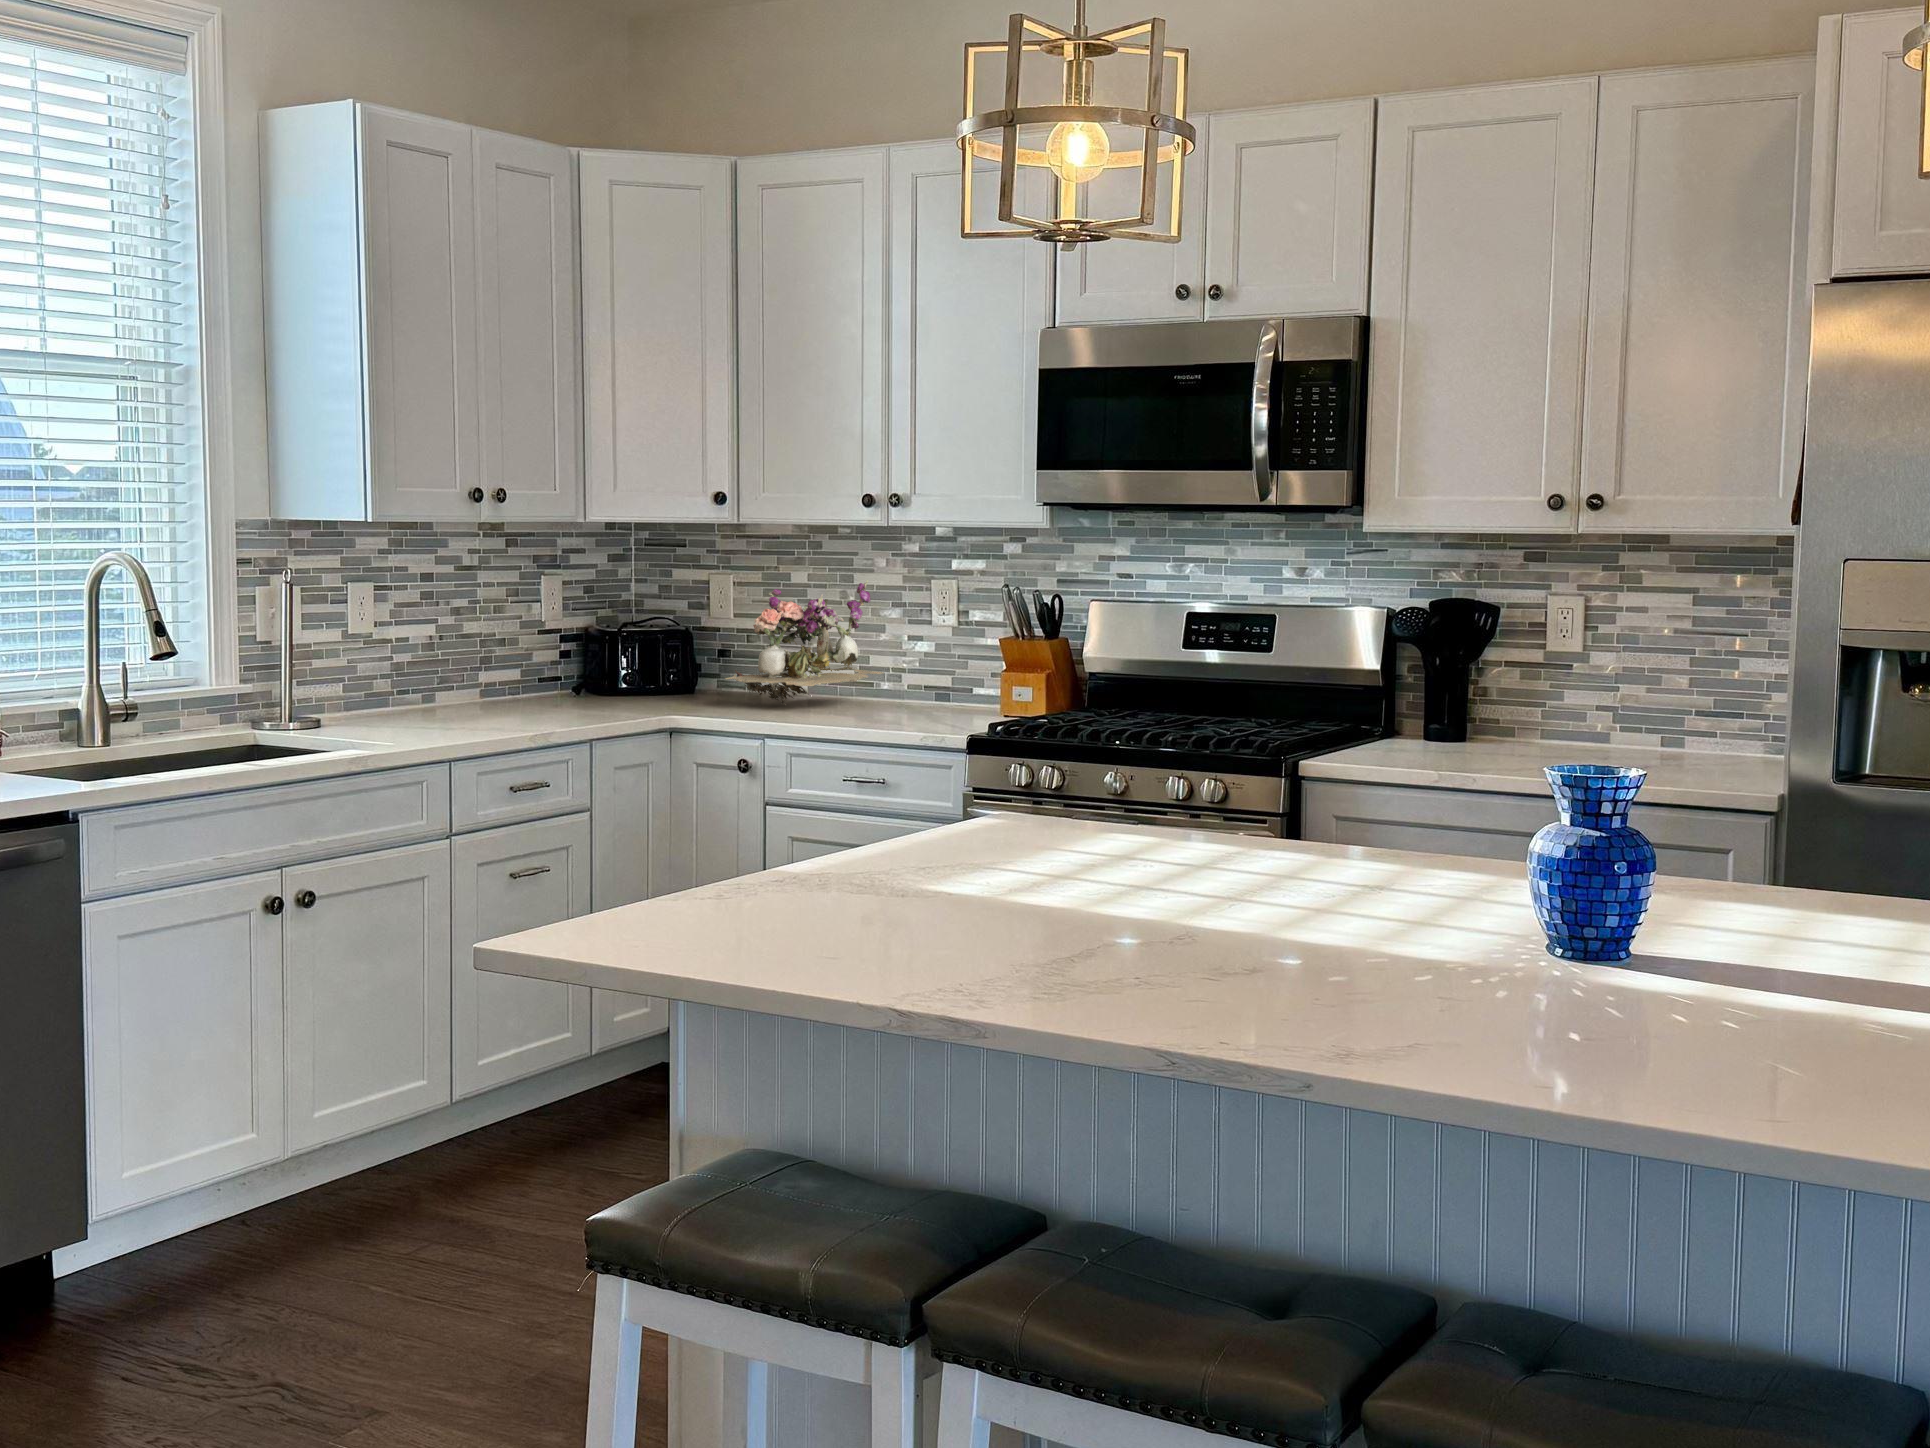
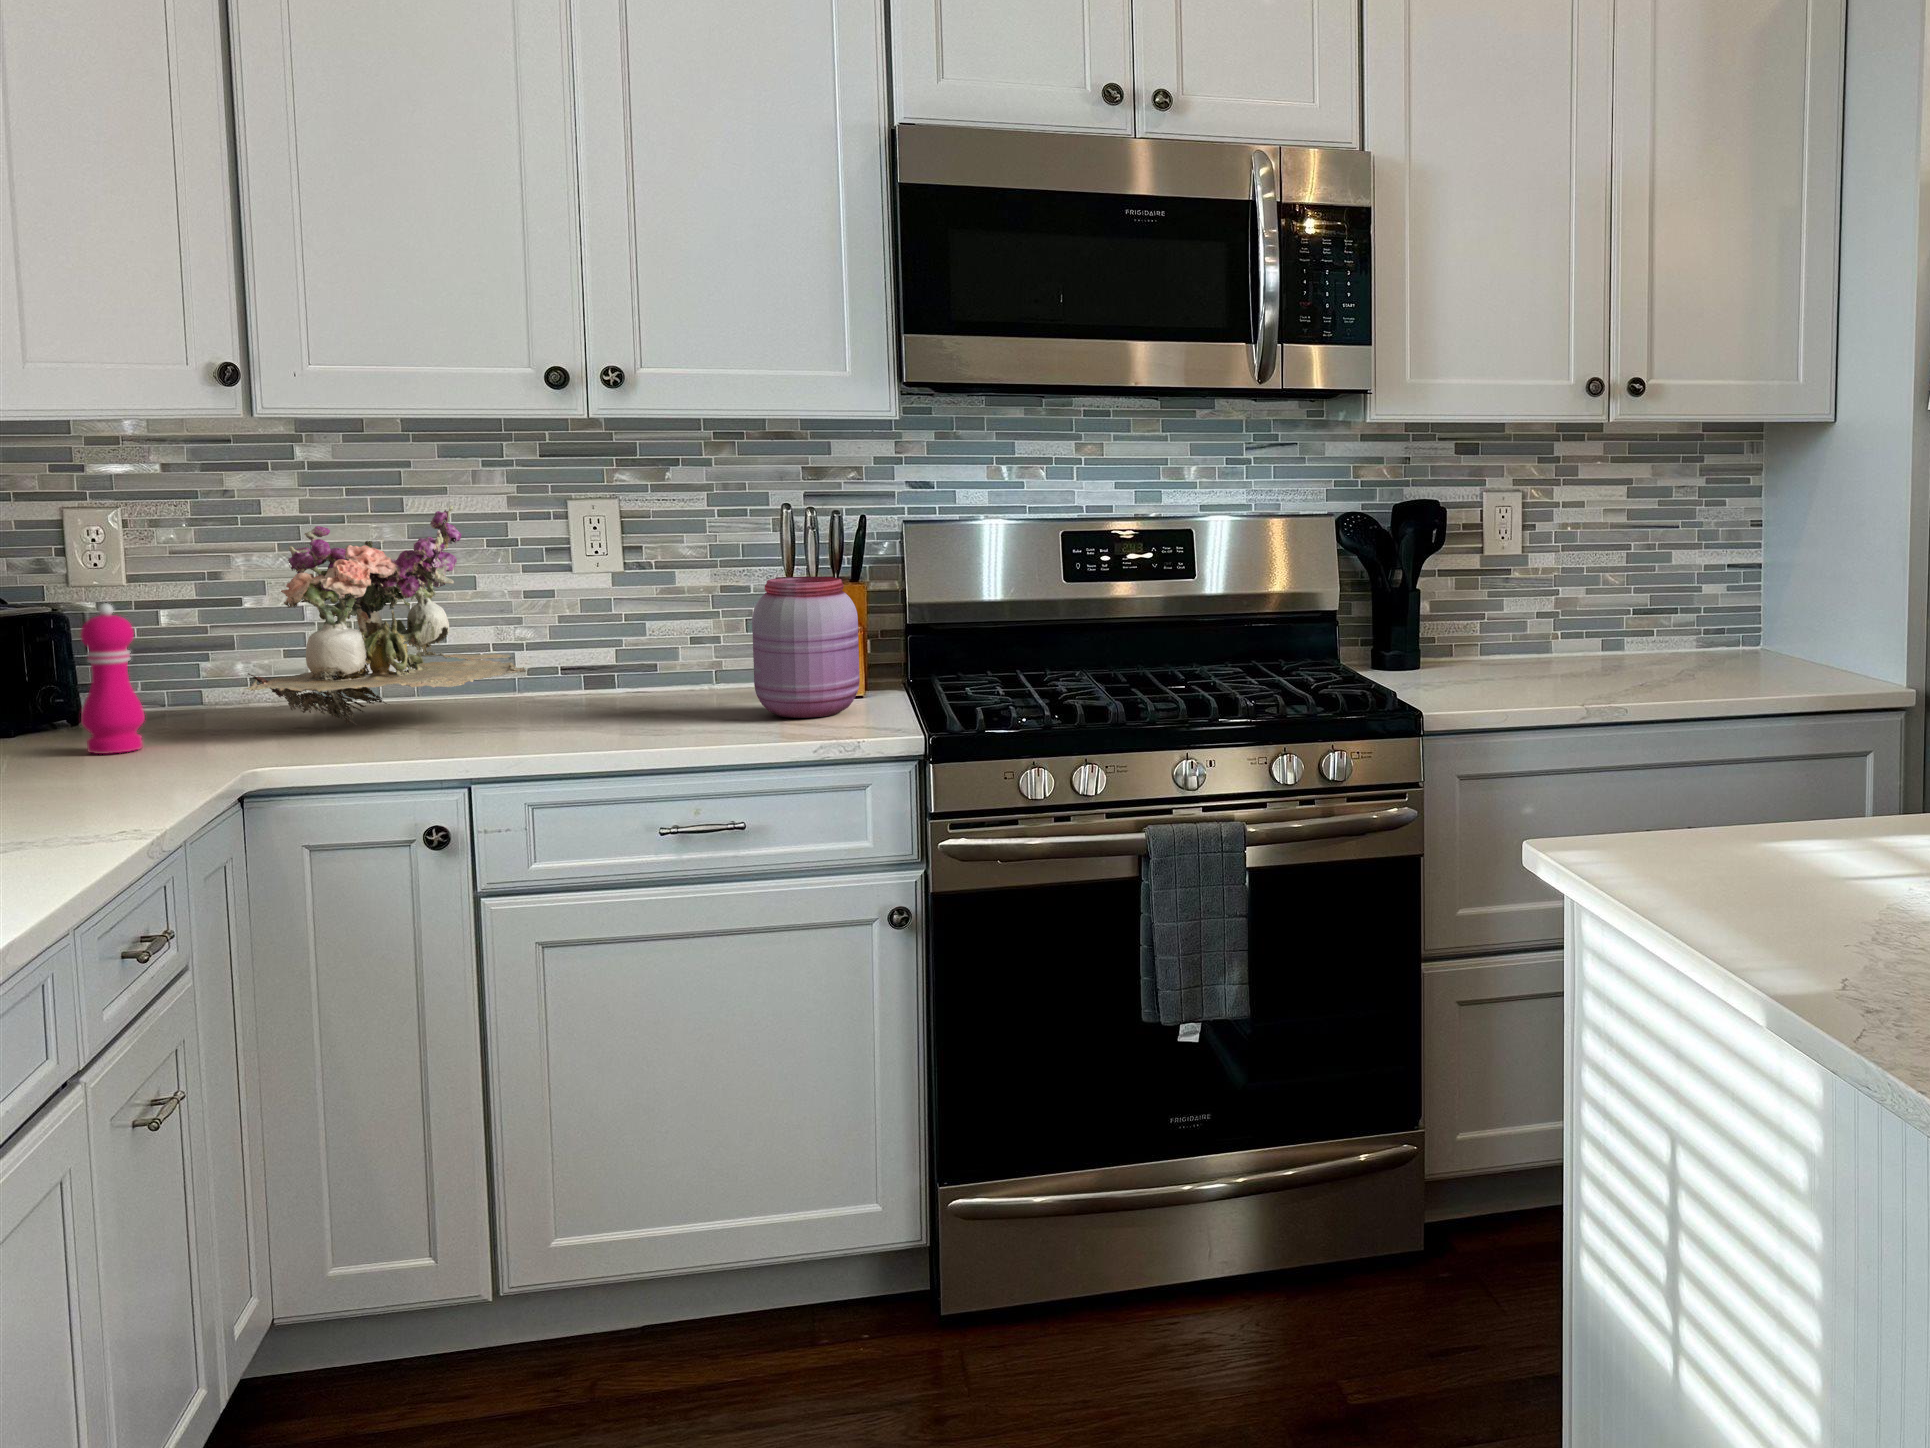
pepper mill: none [658,626,687,707] -> present [81,603,145,754]
jar: none [941,633,1006,725] -> present [752,577,860,718]

